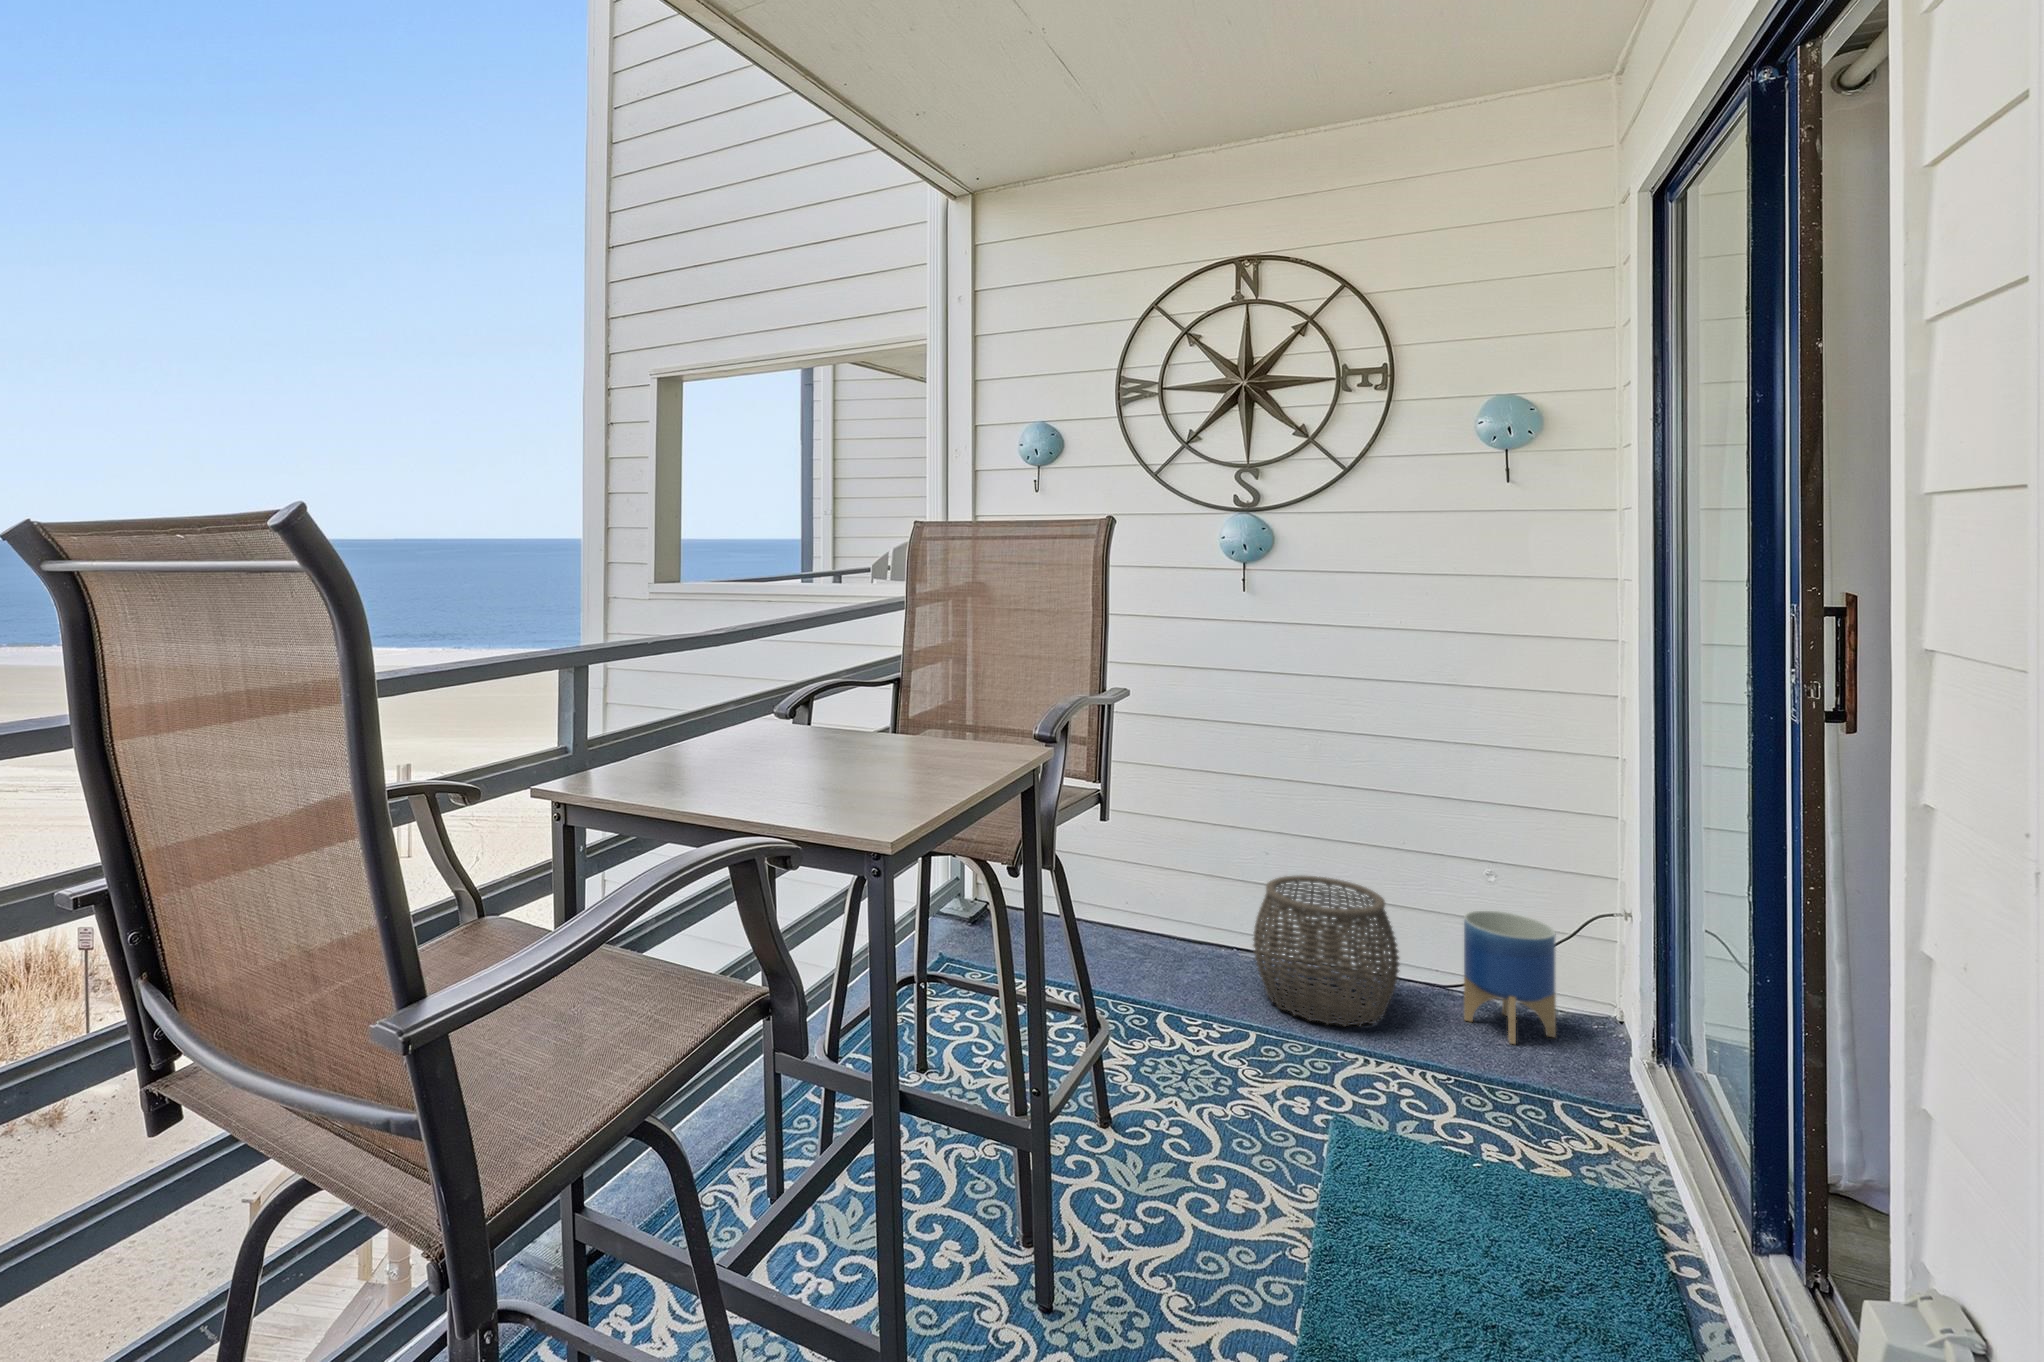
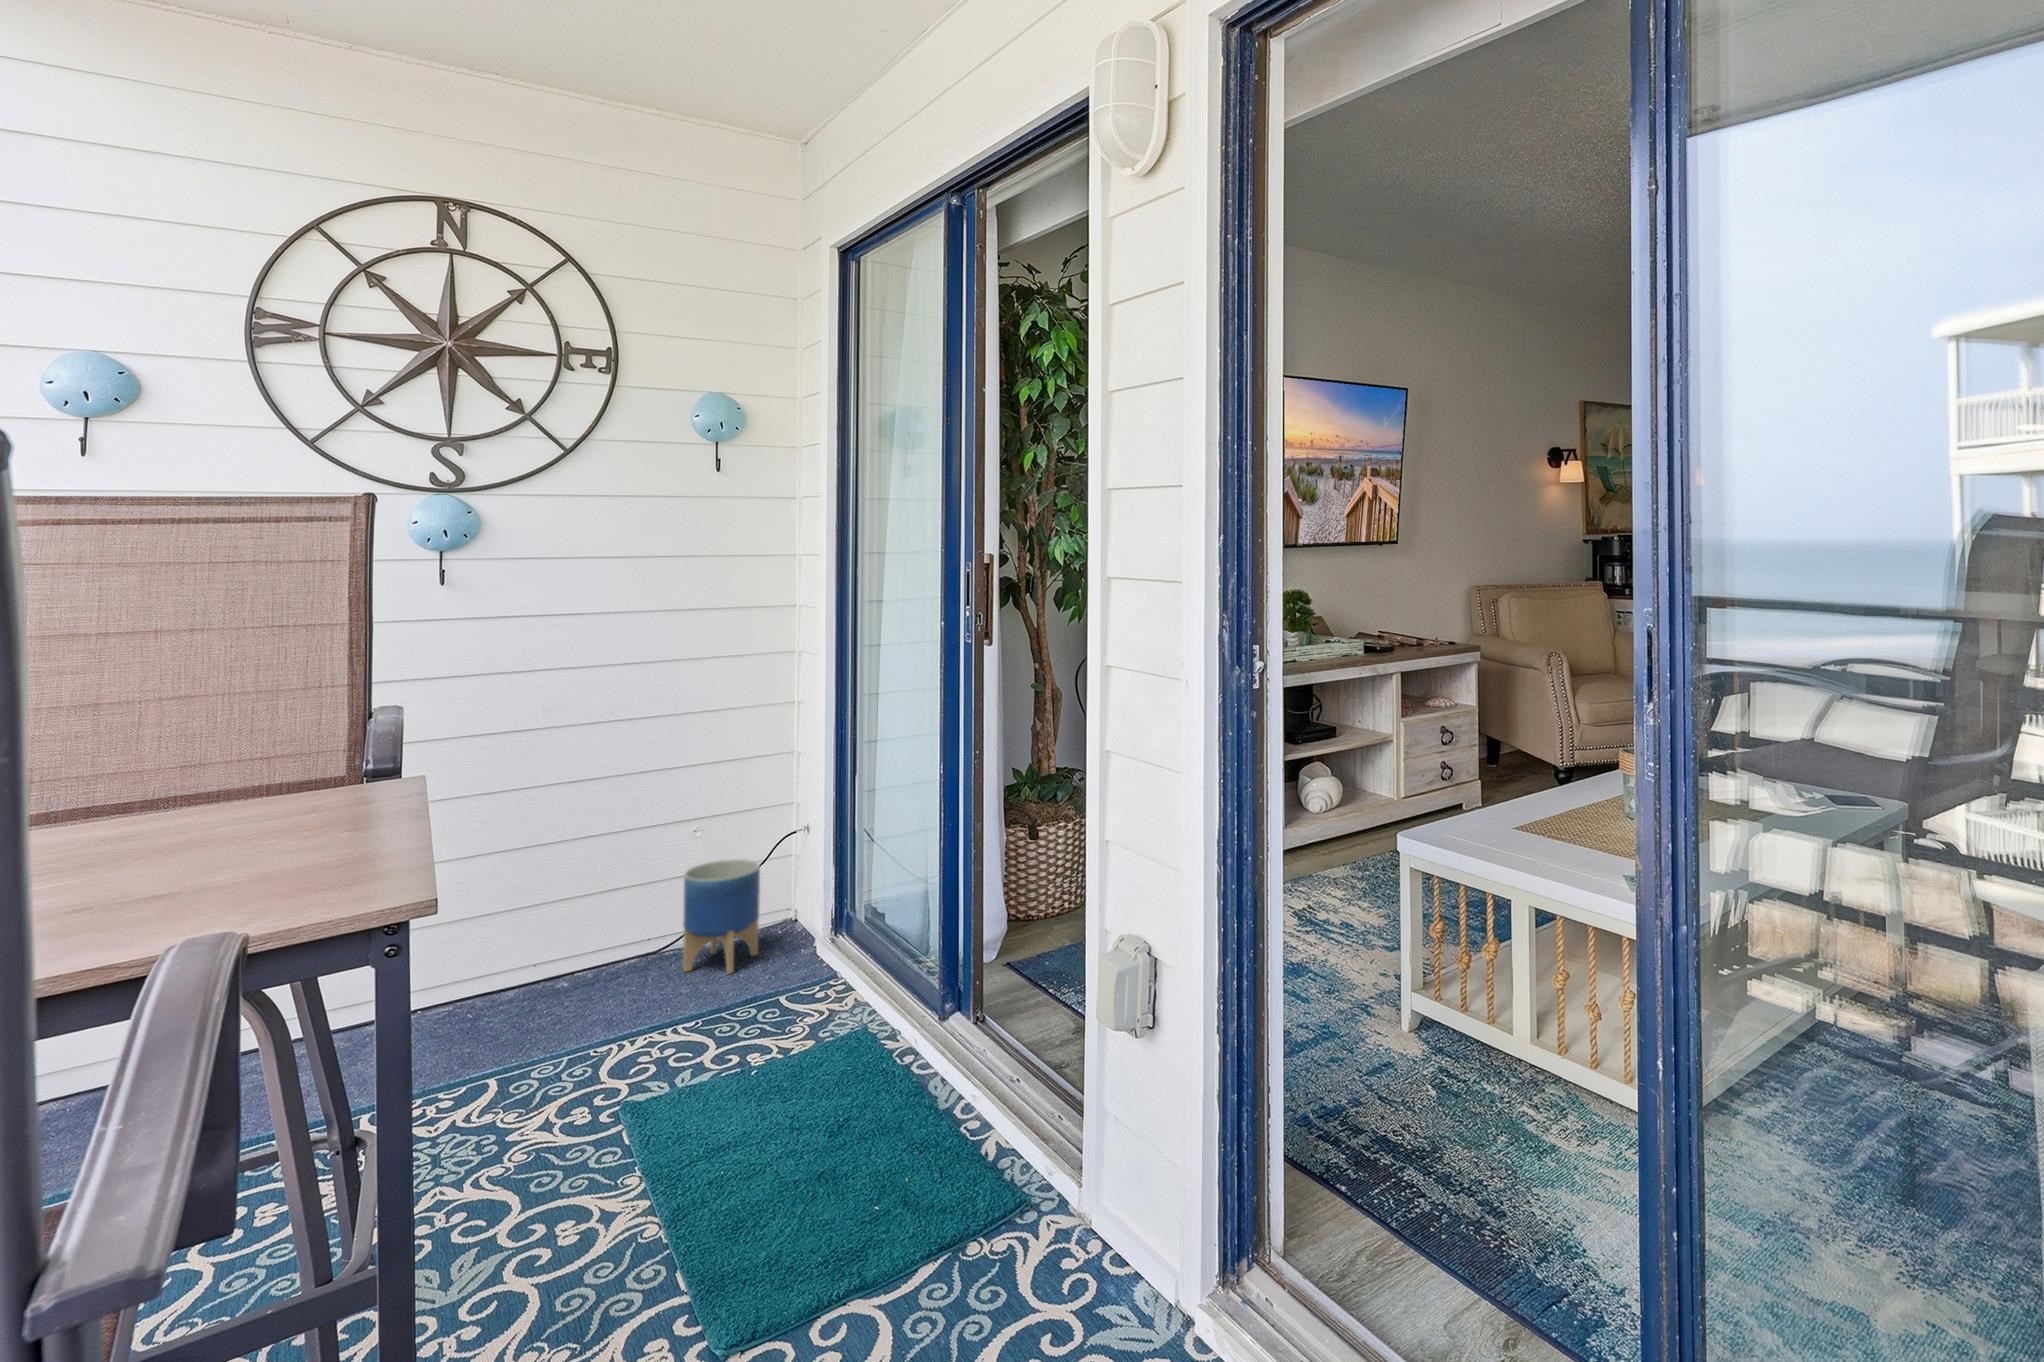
woven basket: present [1253,875,1399,1027] -> none [466,879,632,1039]

